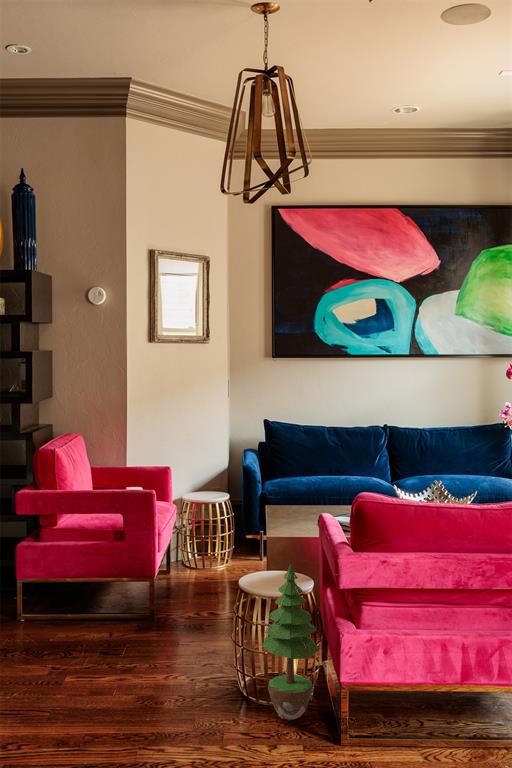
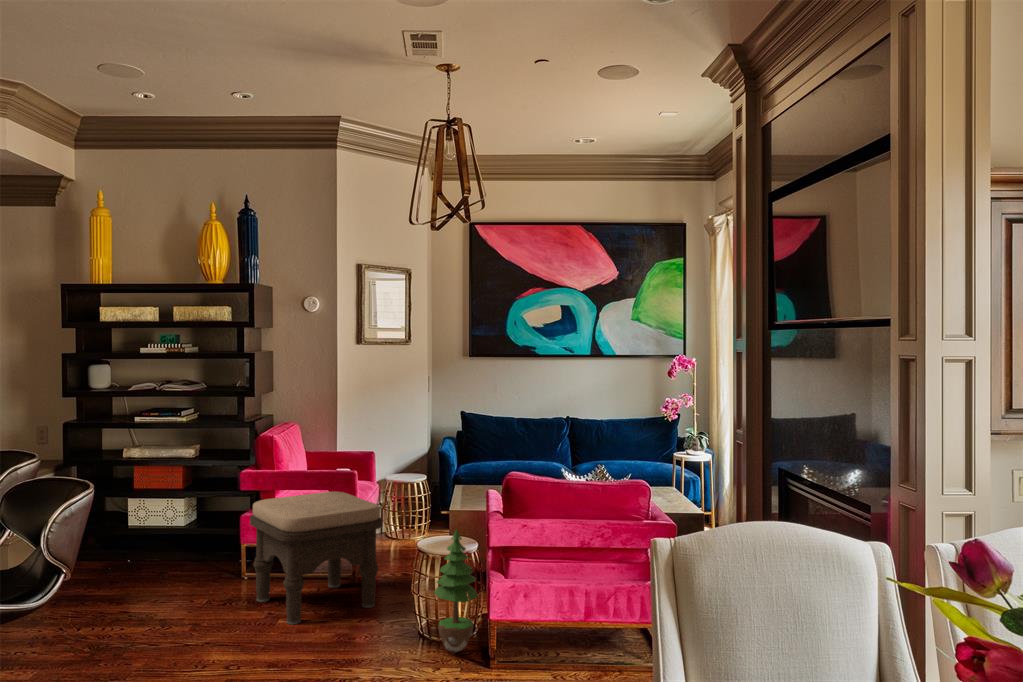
ottoman: none [29,515,189,679] -> present [250,492,382,624]

